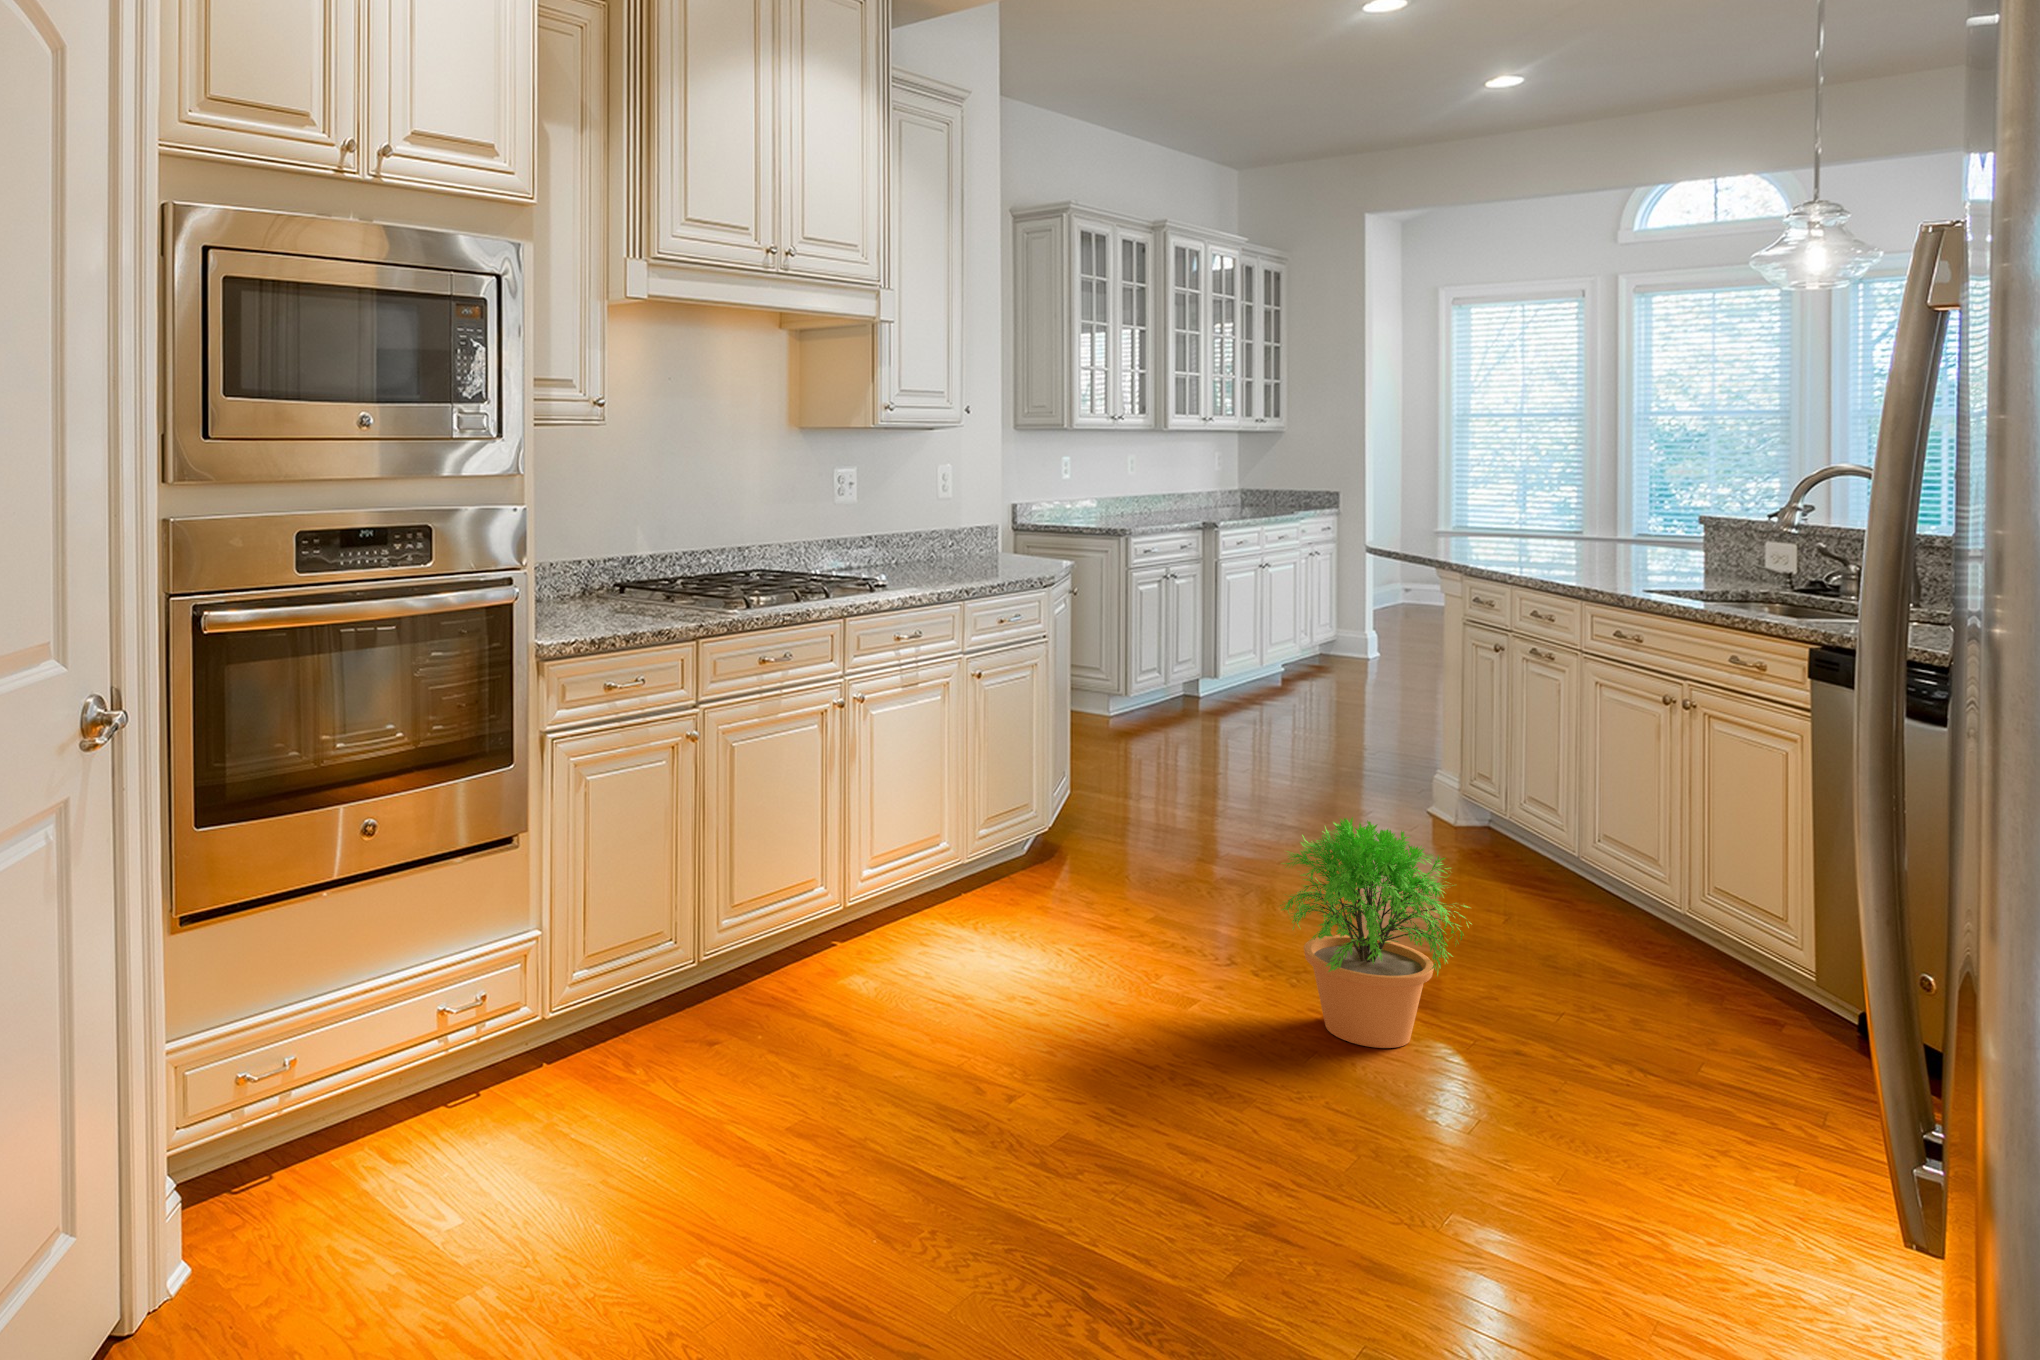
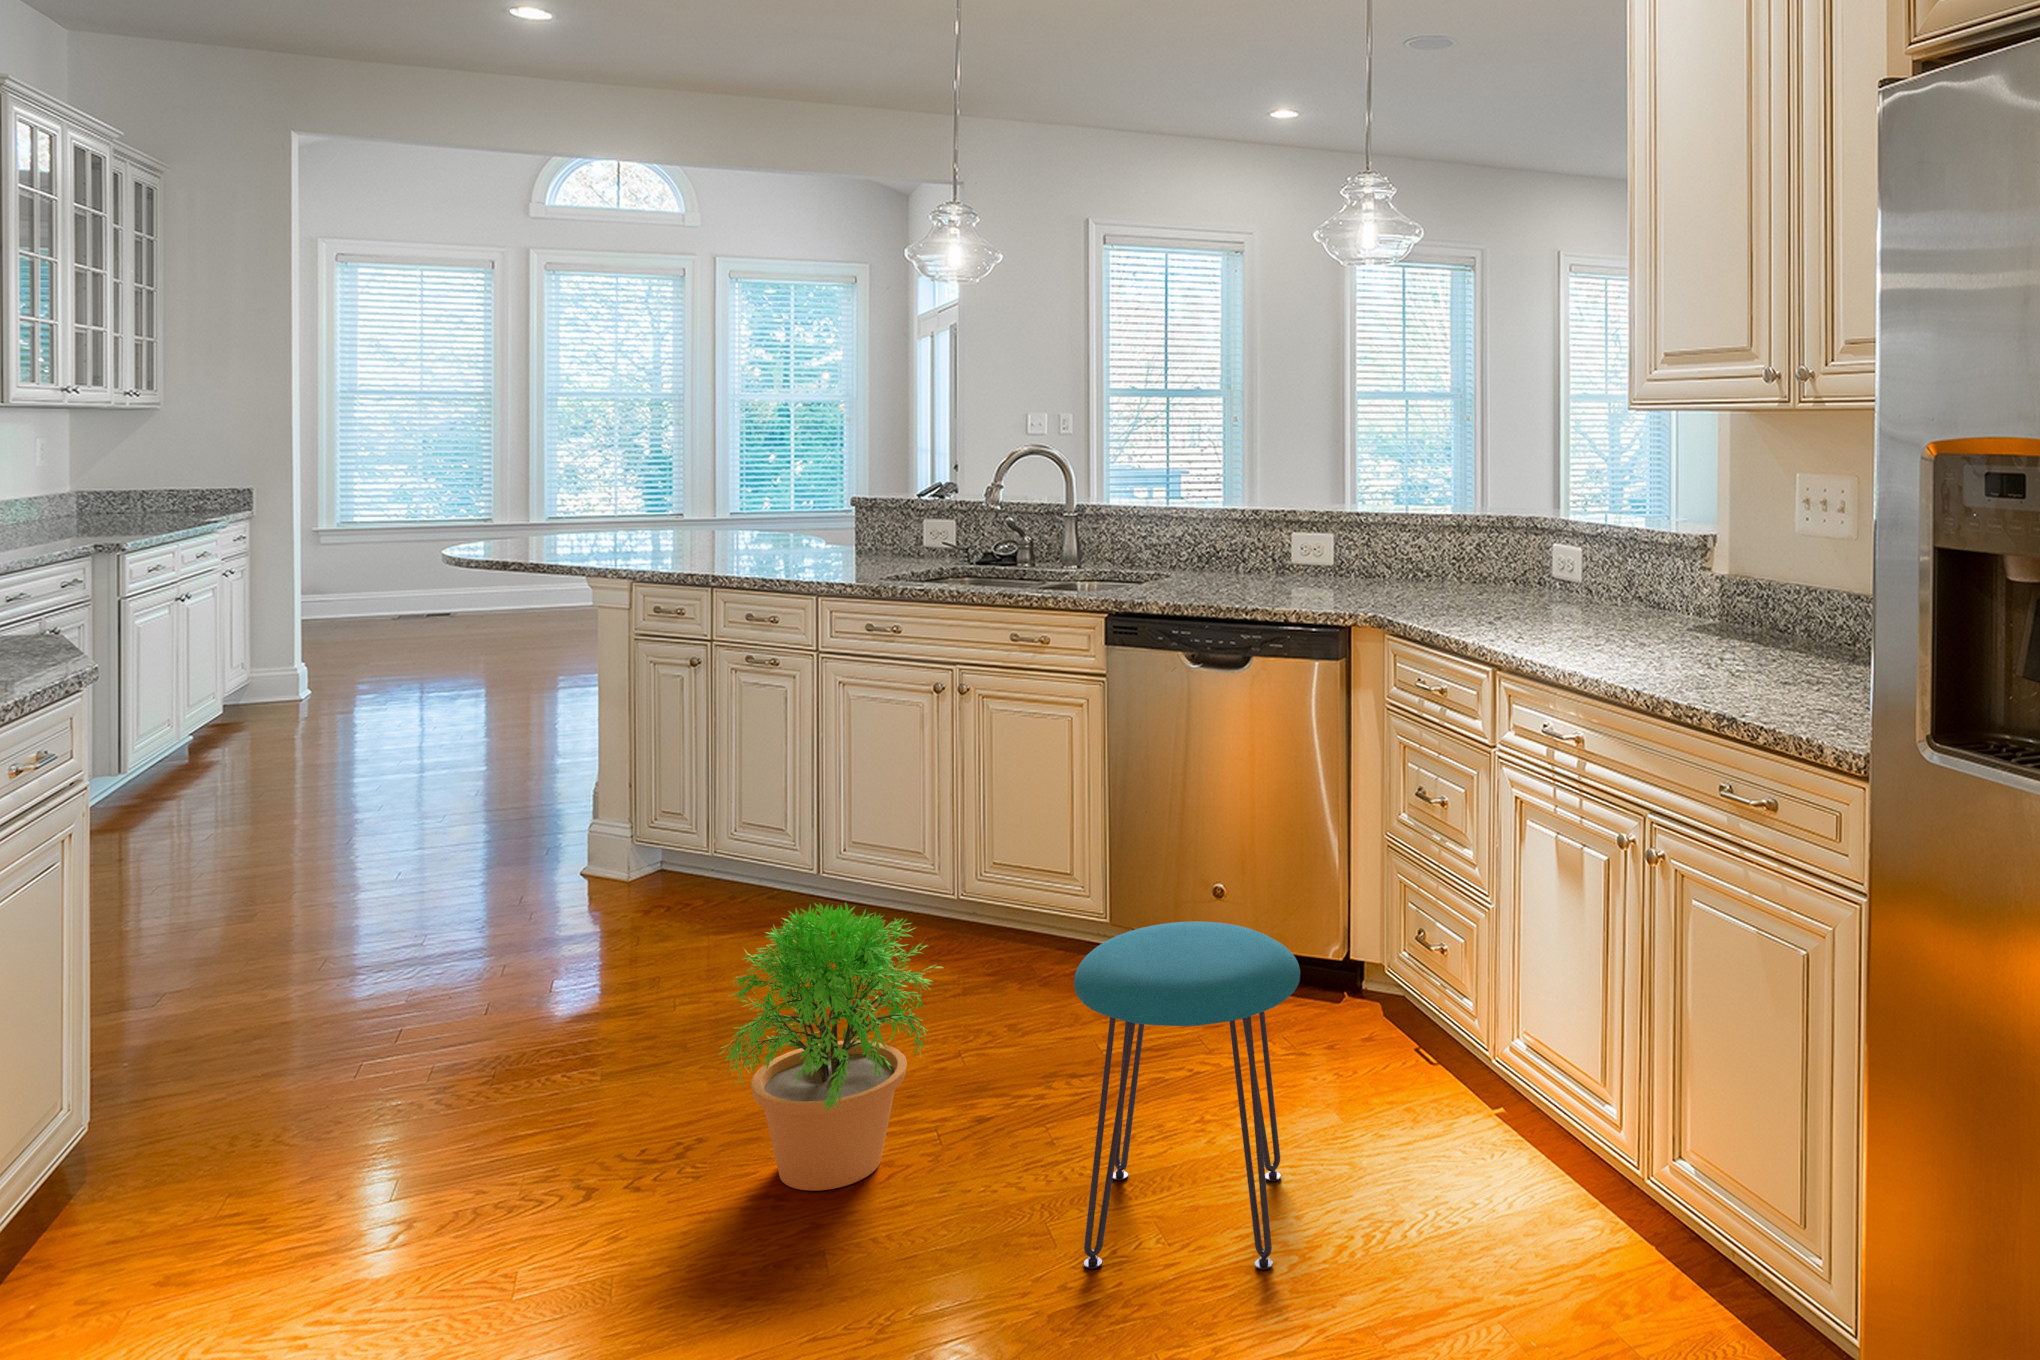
stool: none [1463,913,1742,1259] -> present [1074,922,1300,1269]

